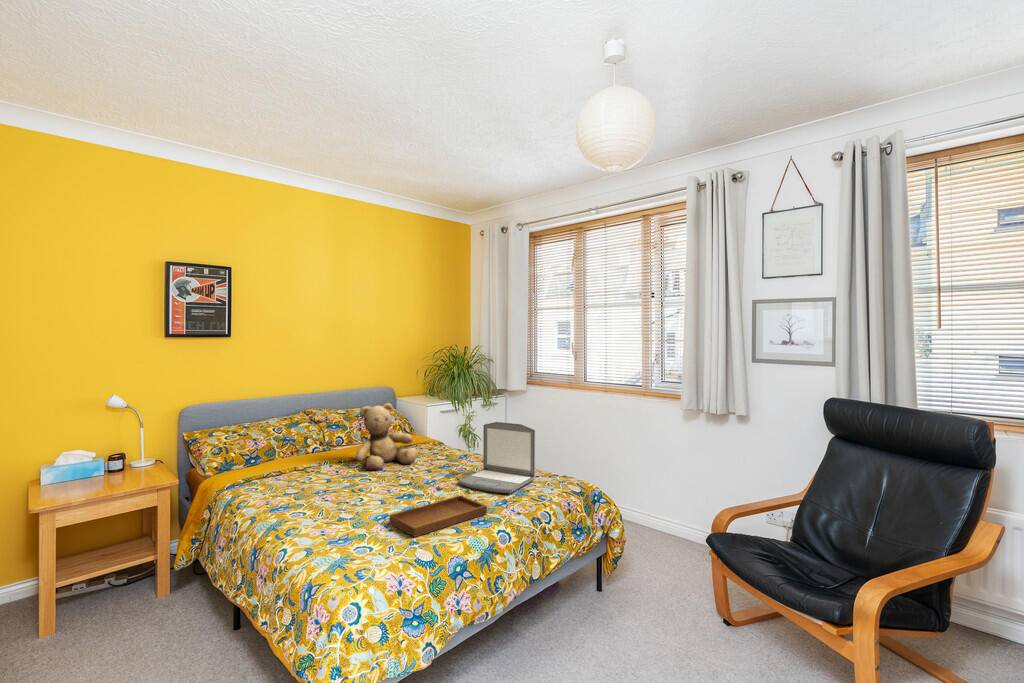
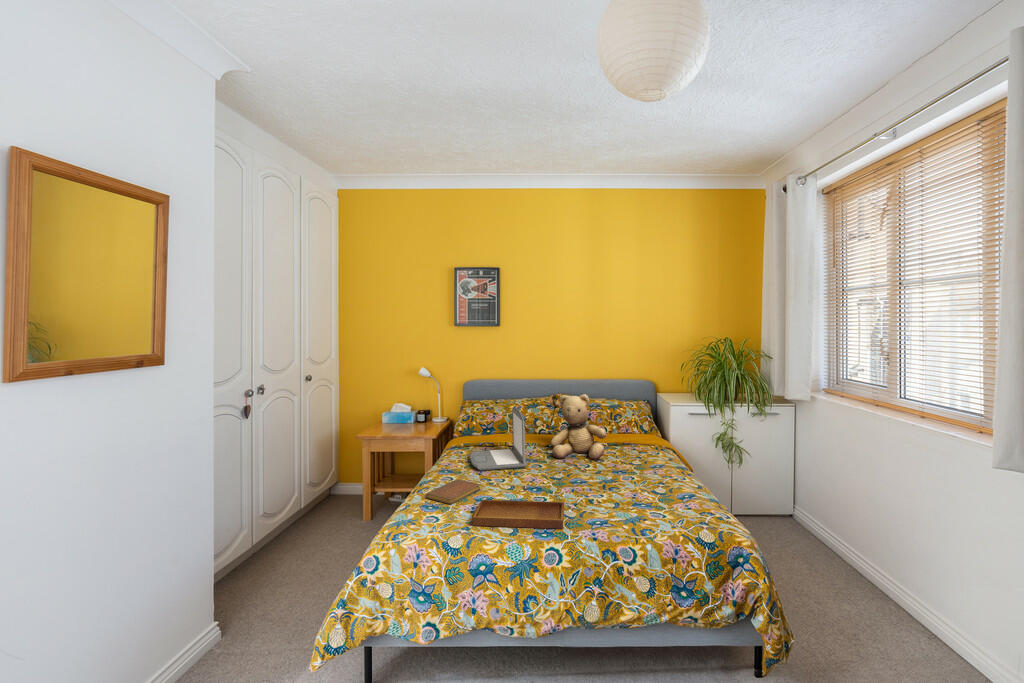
laptop: present [458,422,536,493] -> present [470,407,527,470]
notebook: none [313,506,355,535] -> present [426,479,480,504]

